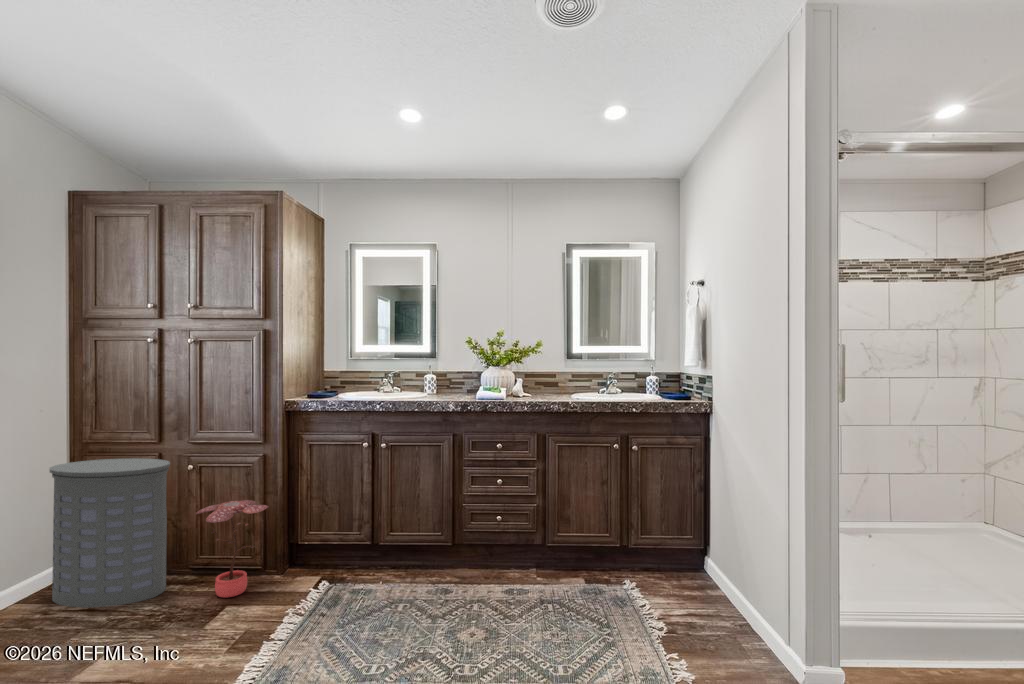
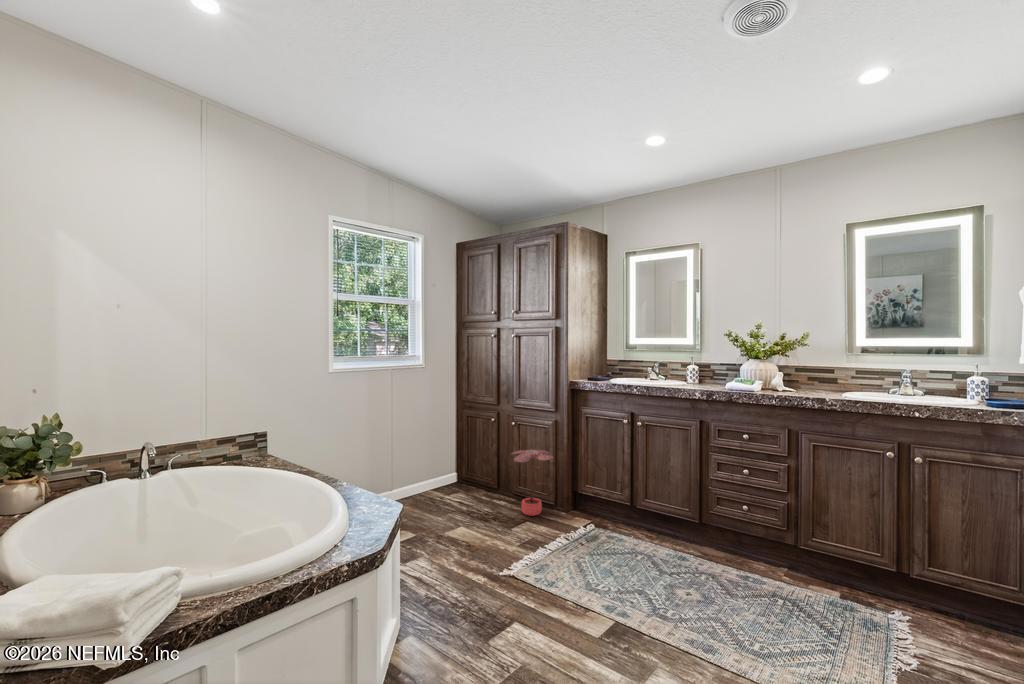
laundry hamper: present [49,458,170,607] -> none [443,411,501,504]

